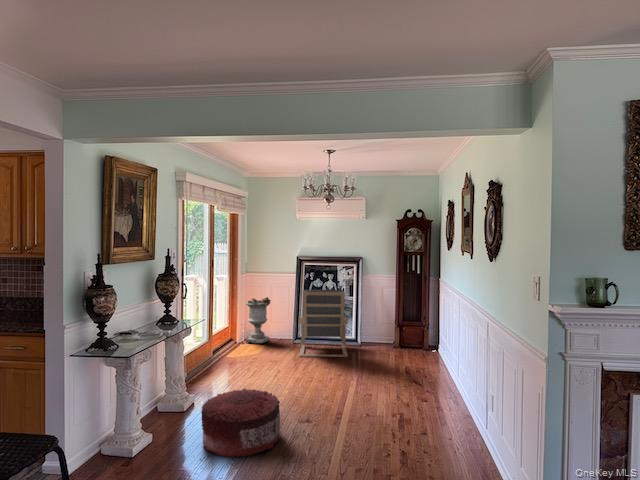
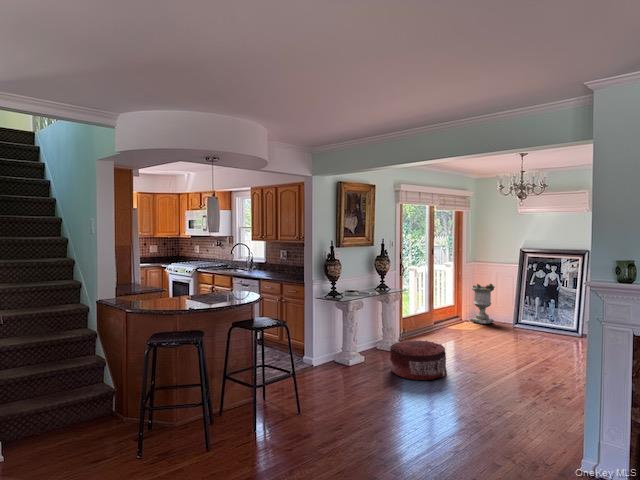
lounge chair: present [299,290,348,357] -> none [509,277,566,345]

